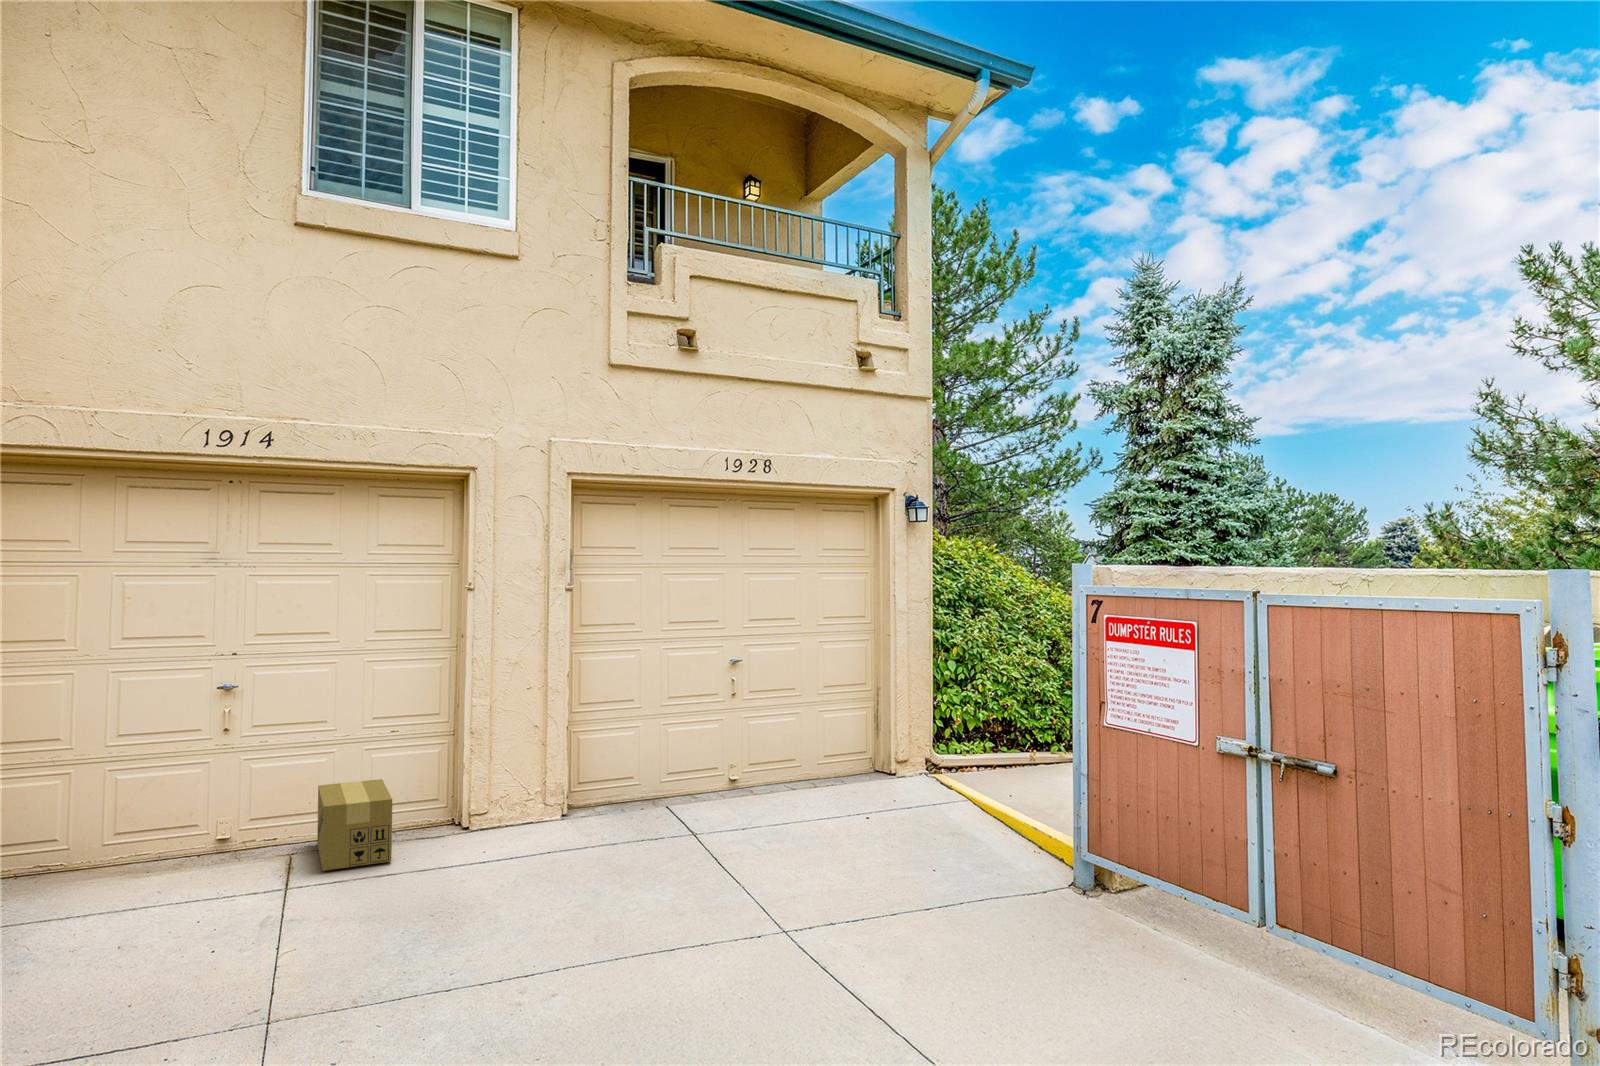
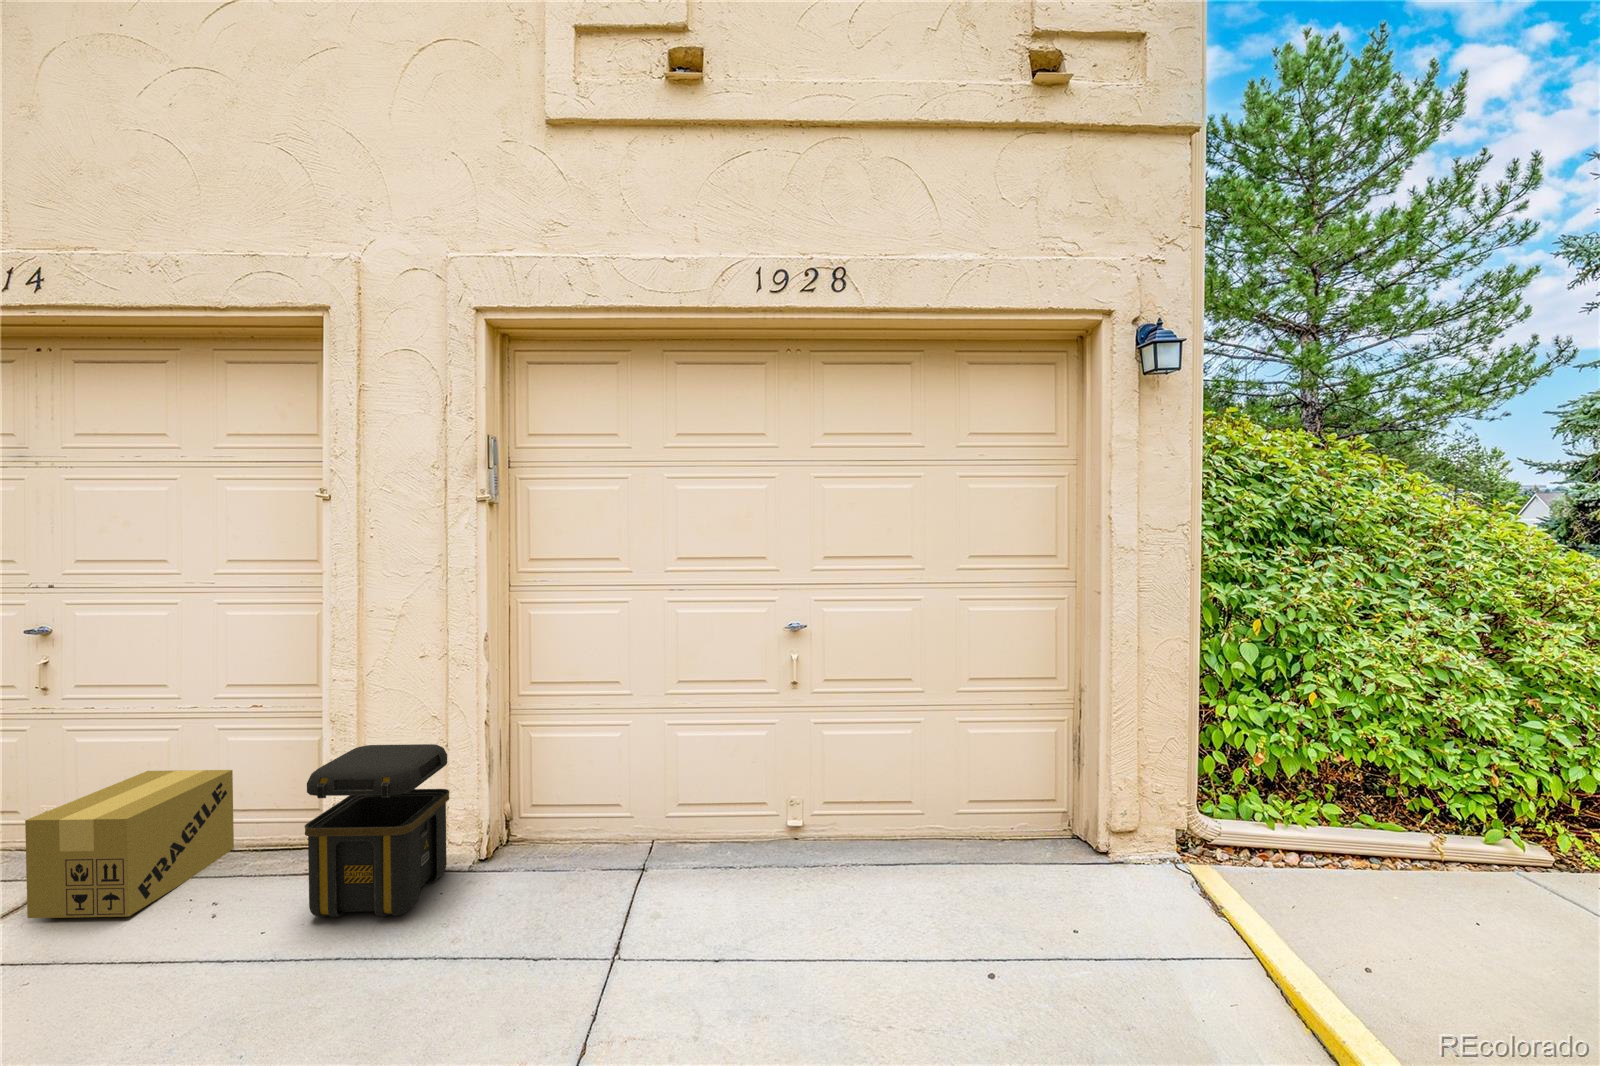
toolbox: none [497,744,569,845] -> present [305,744,450,917]

